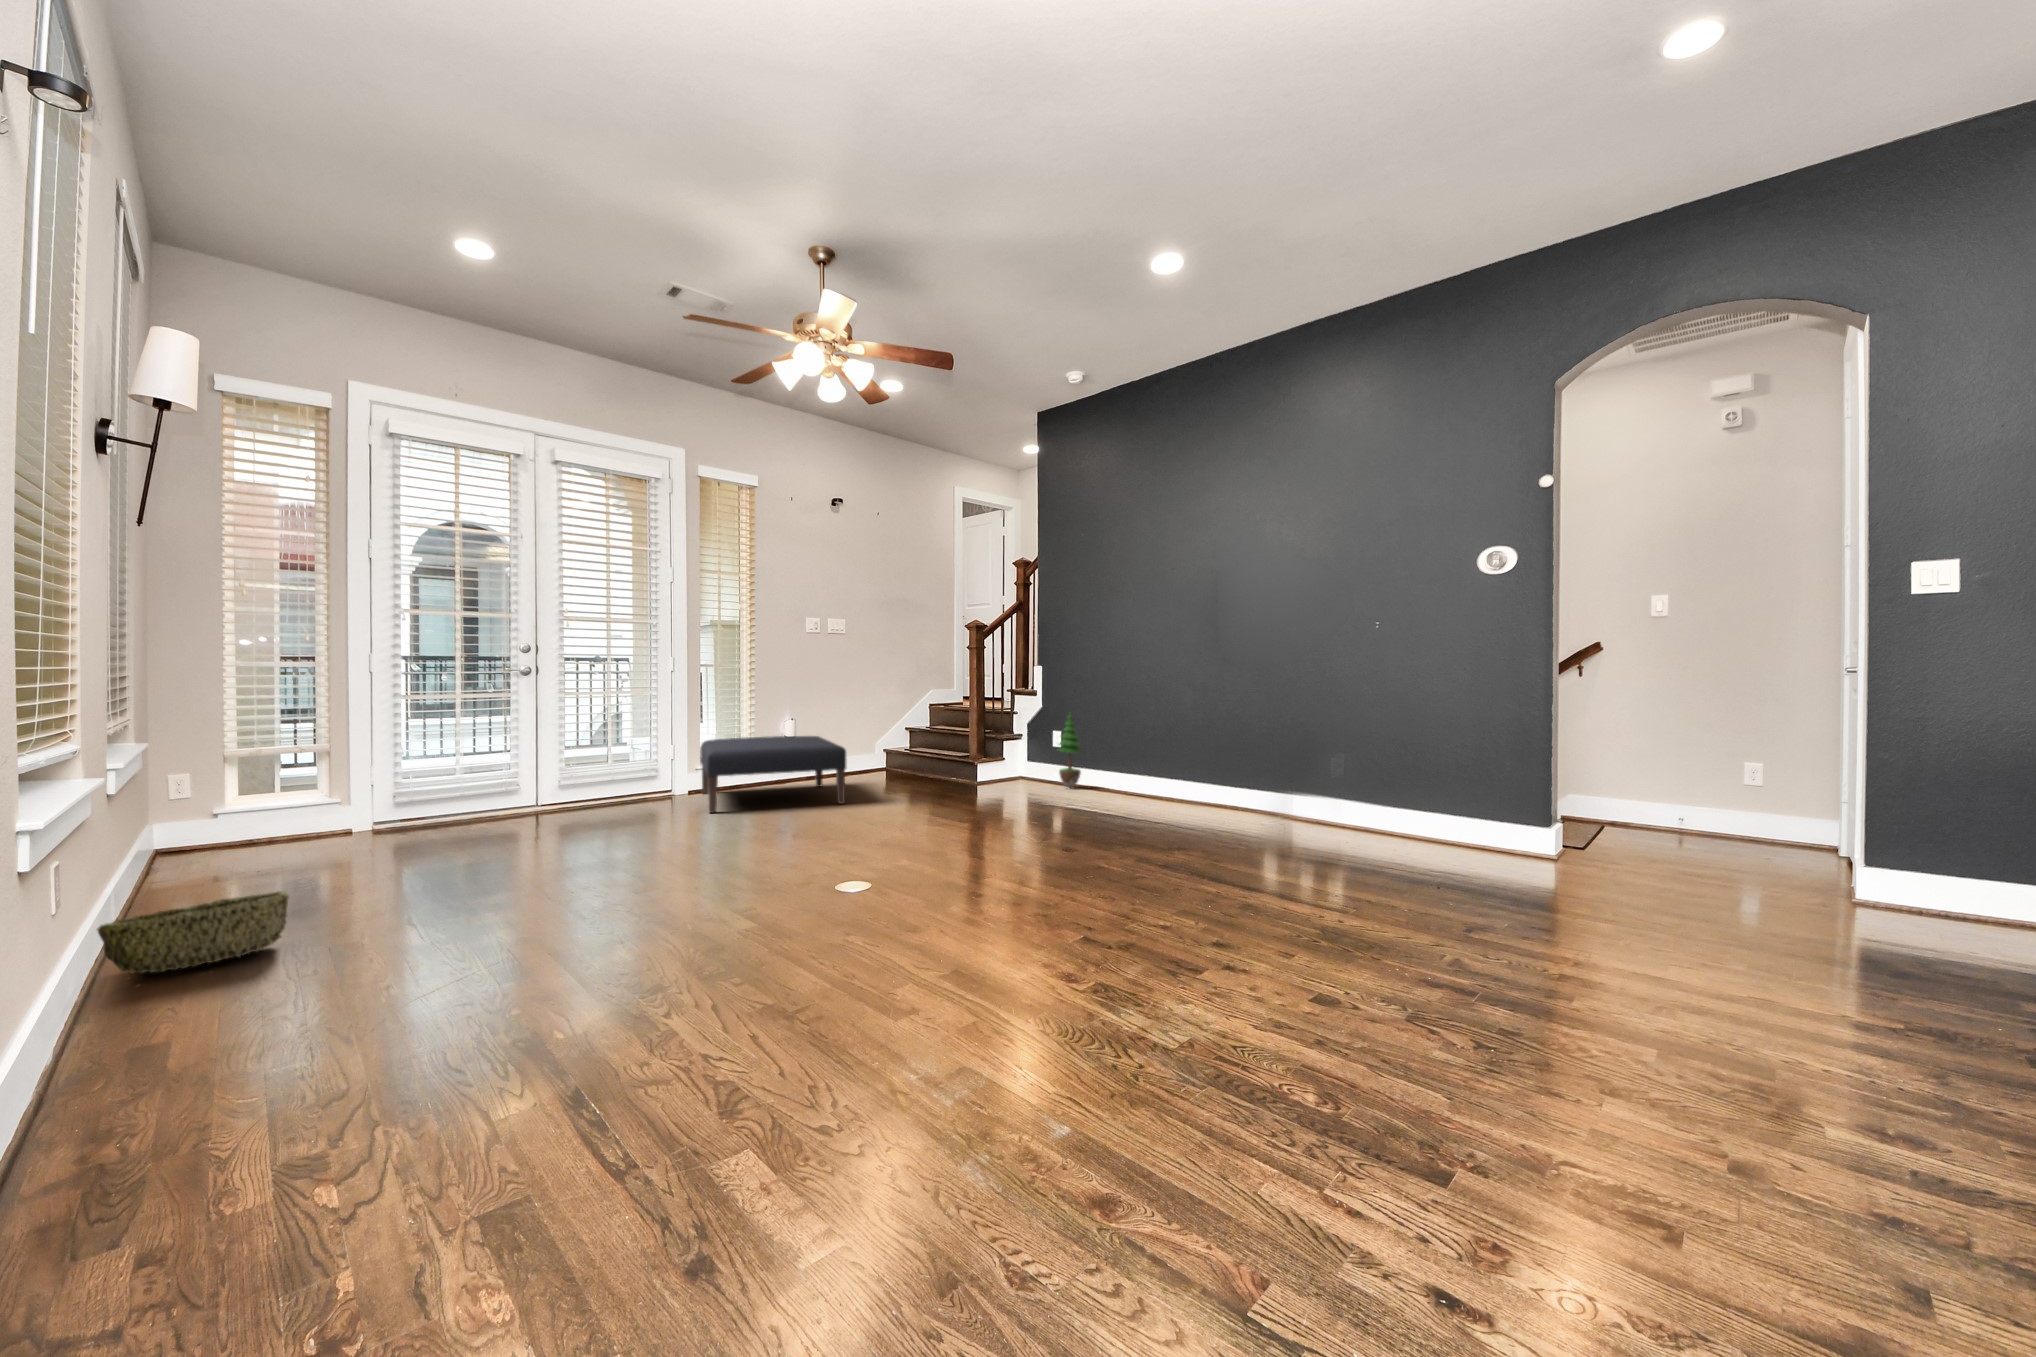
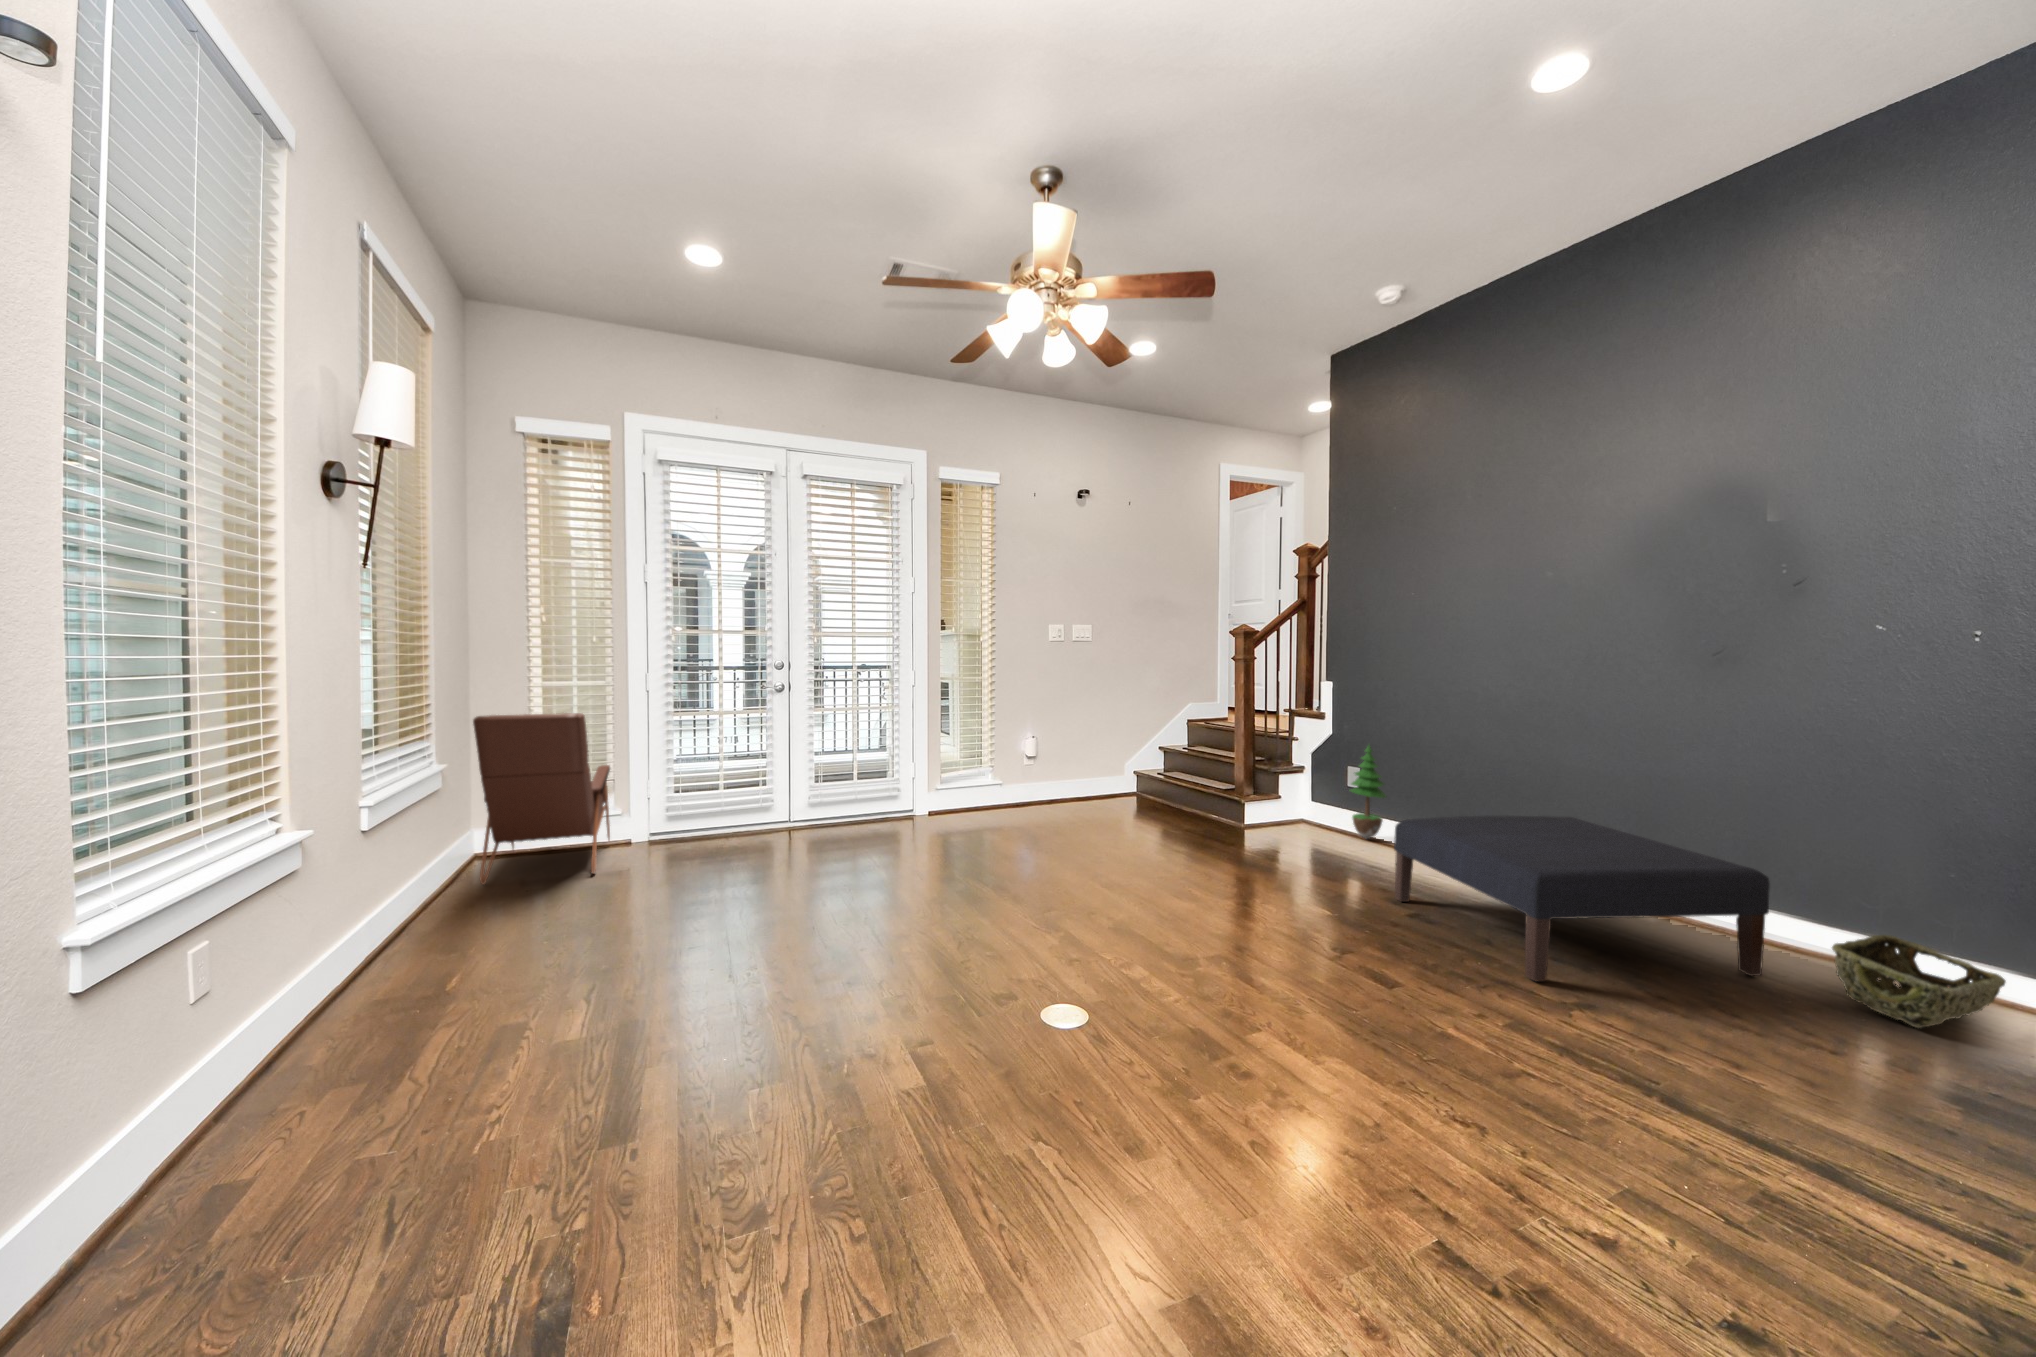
armchair: none [194,687,337,872] -> present [473,713,610,885]
ottoman: present [700,736,847,813] -> present [1394,816,1770,982]
woven basket: present [97,891,289,973] -> present [1832,935,2006,1028]

